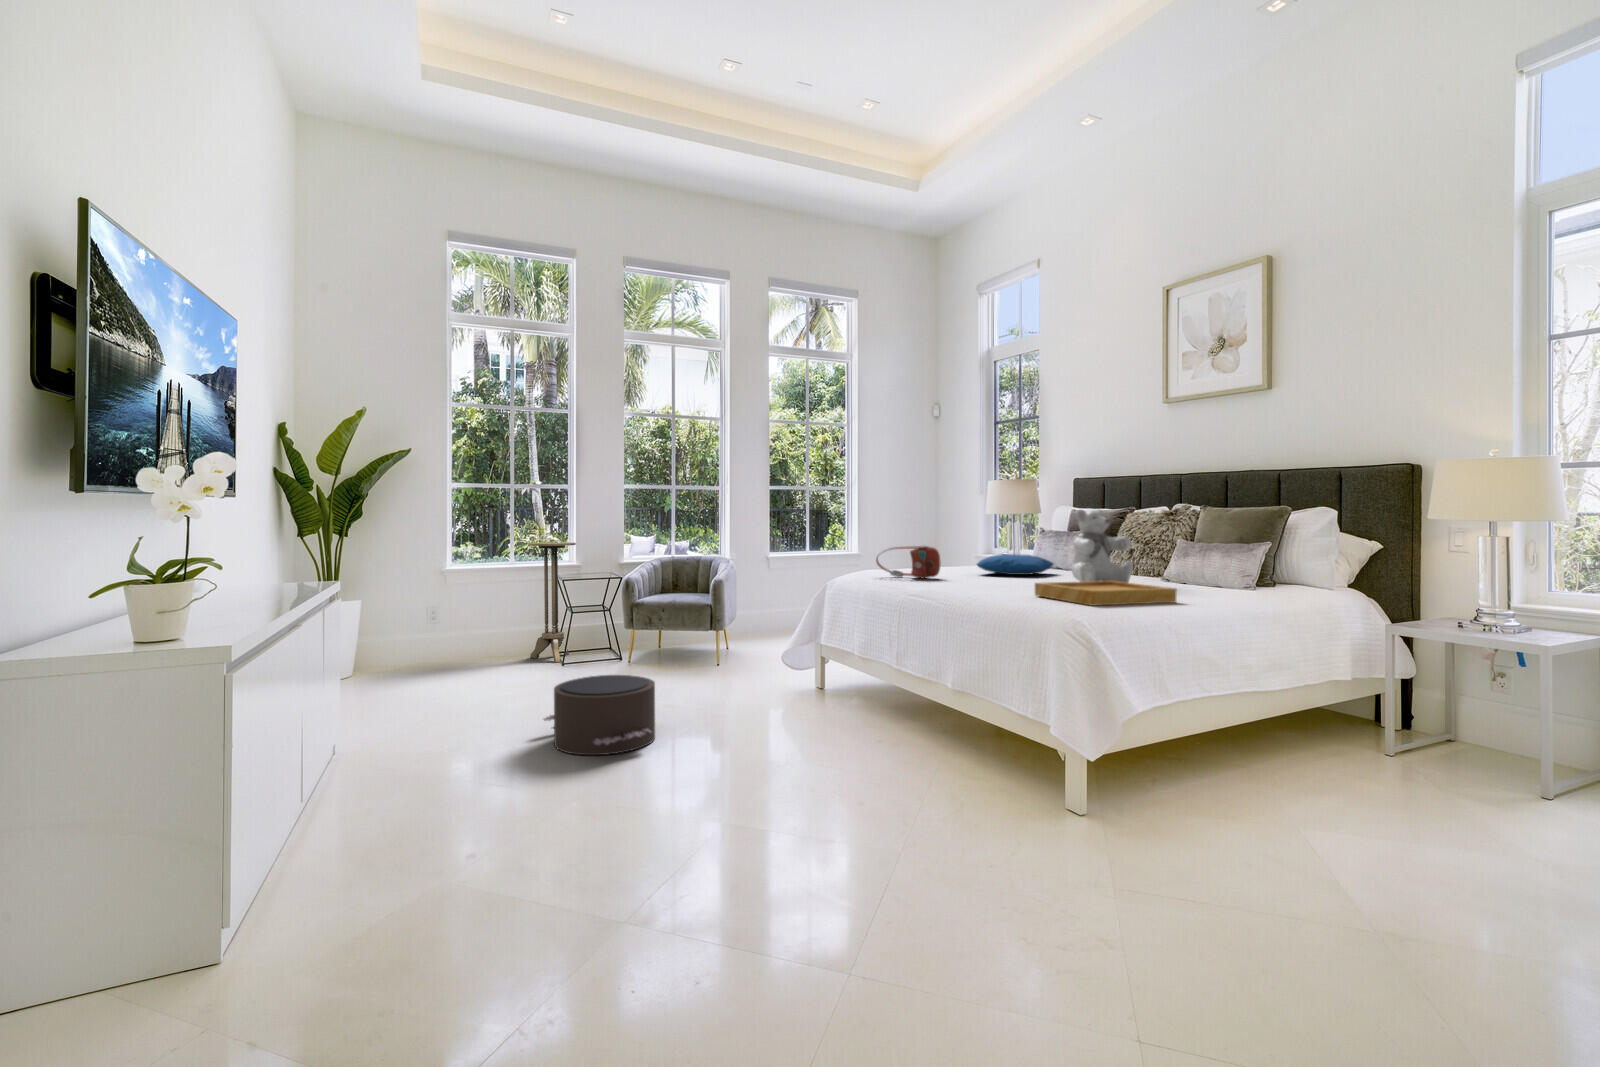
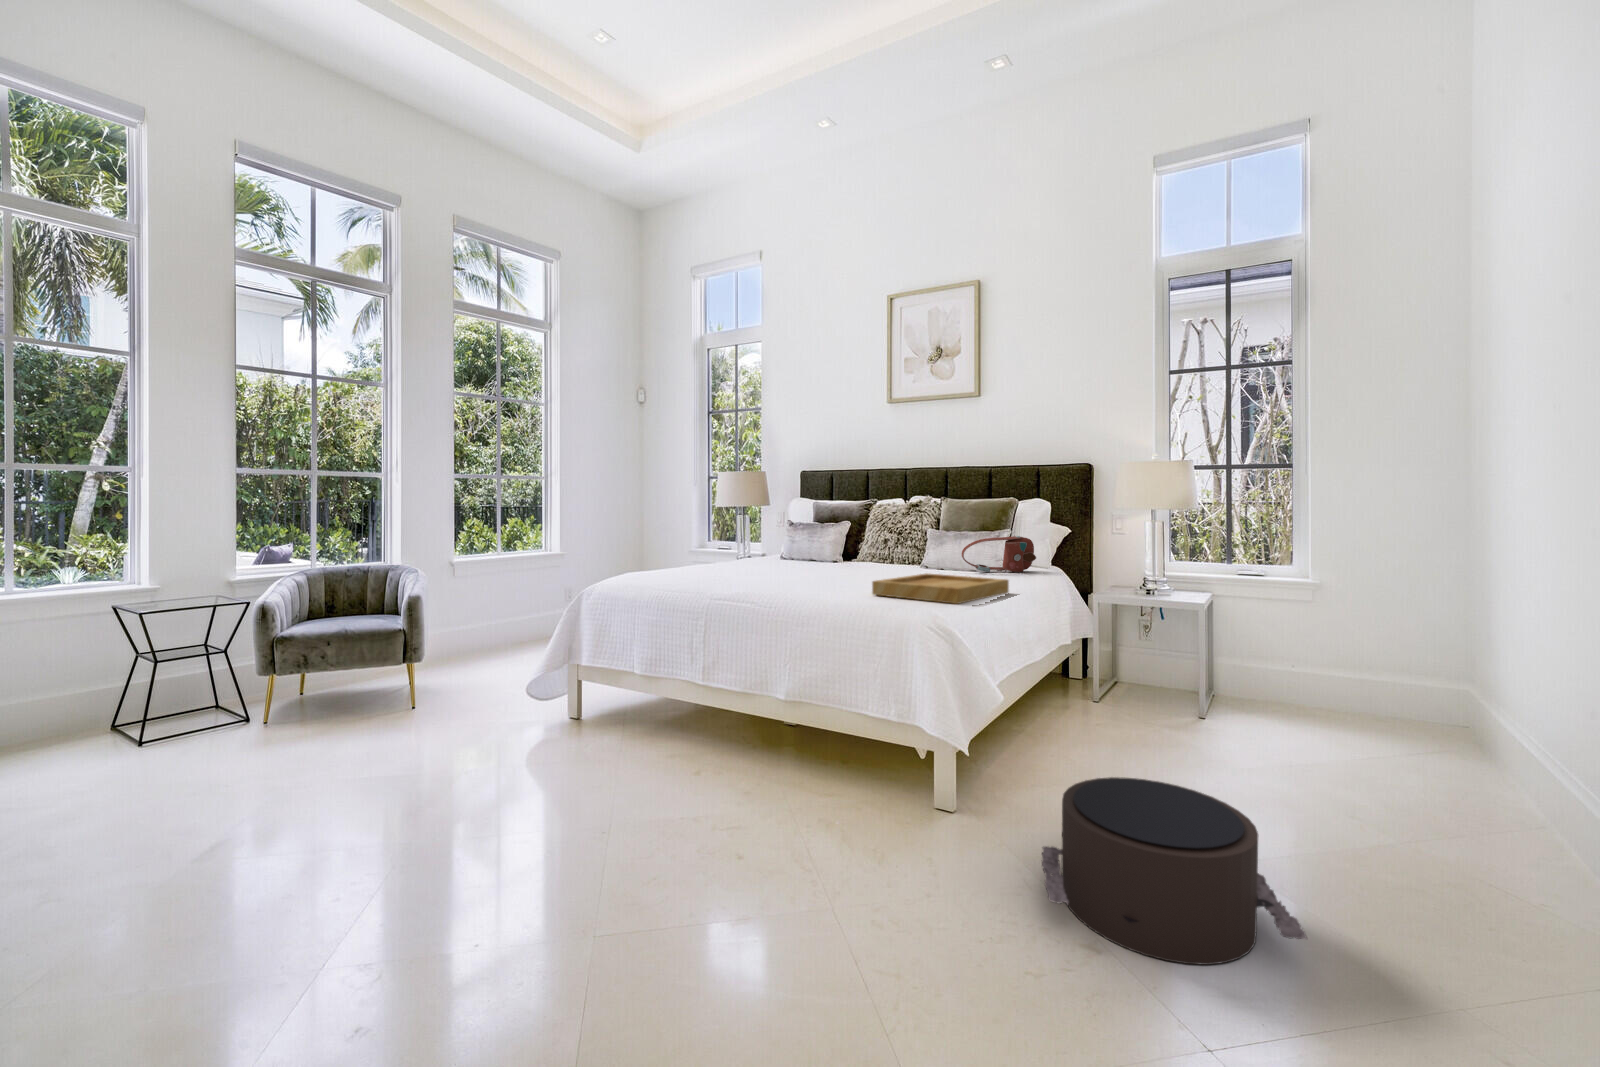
teddy bear: present [1072,510,1133,583] -> none [854,501,906,577]
side table: present [528,542,576,662] -> none [46,554,150,743]
handbag: present [876,545,940,579] -> present [962,536,1036,572]
pillow: present [977,554,1054,575] -> none [739,547,809,569]
pouf: present [544,675,655,755] -> present [1042,777,1307,965]

